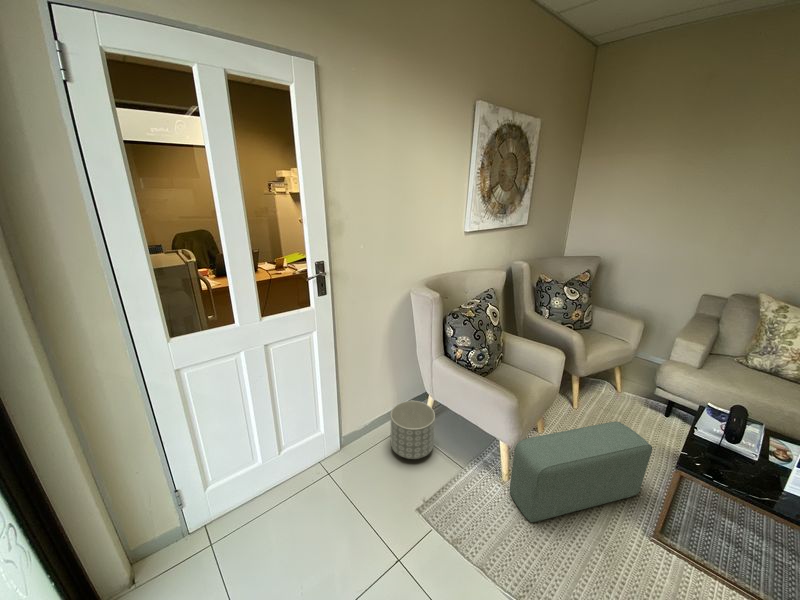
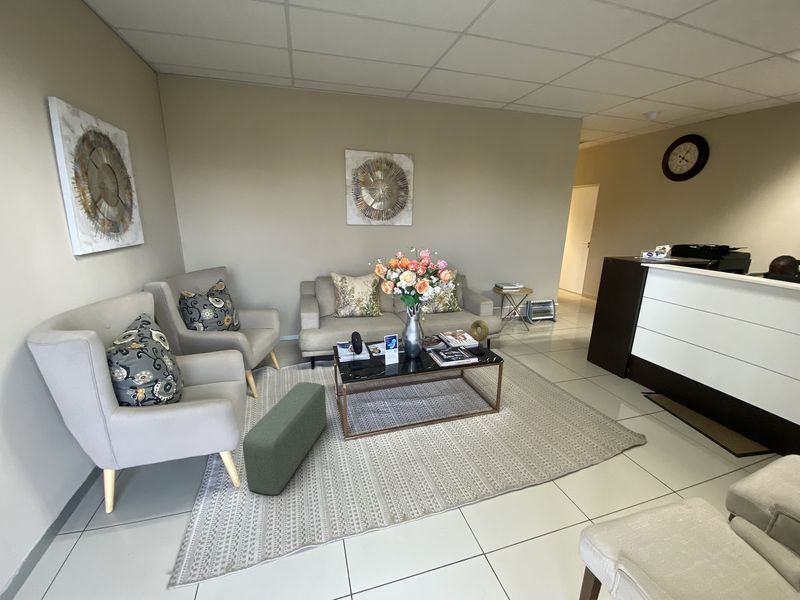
planter: present [391,401,435,459] -> none [56,478,144,567]

